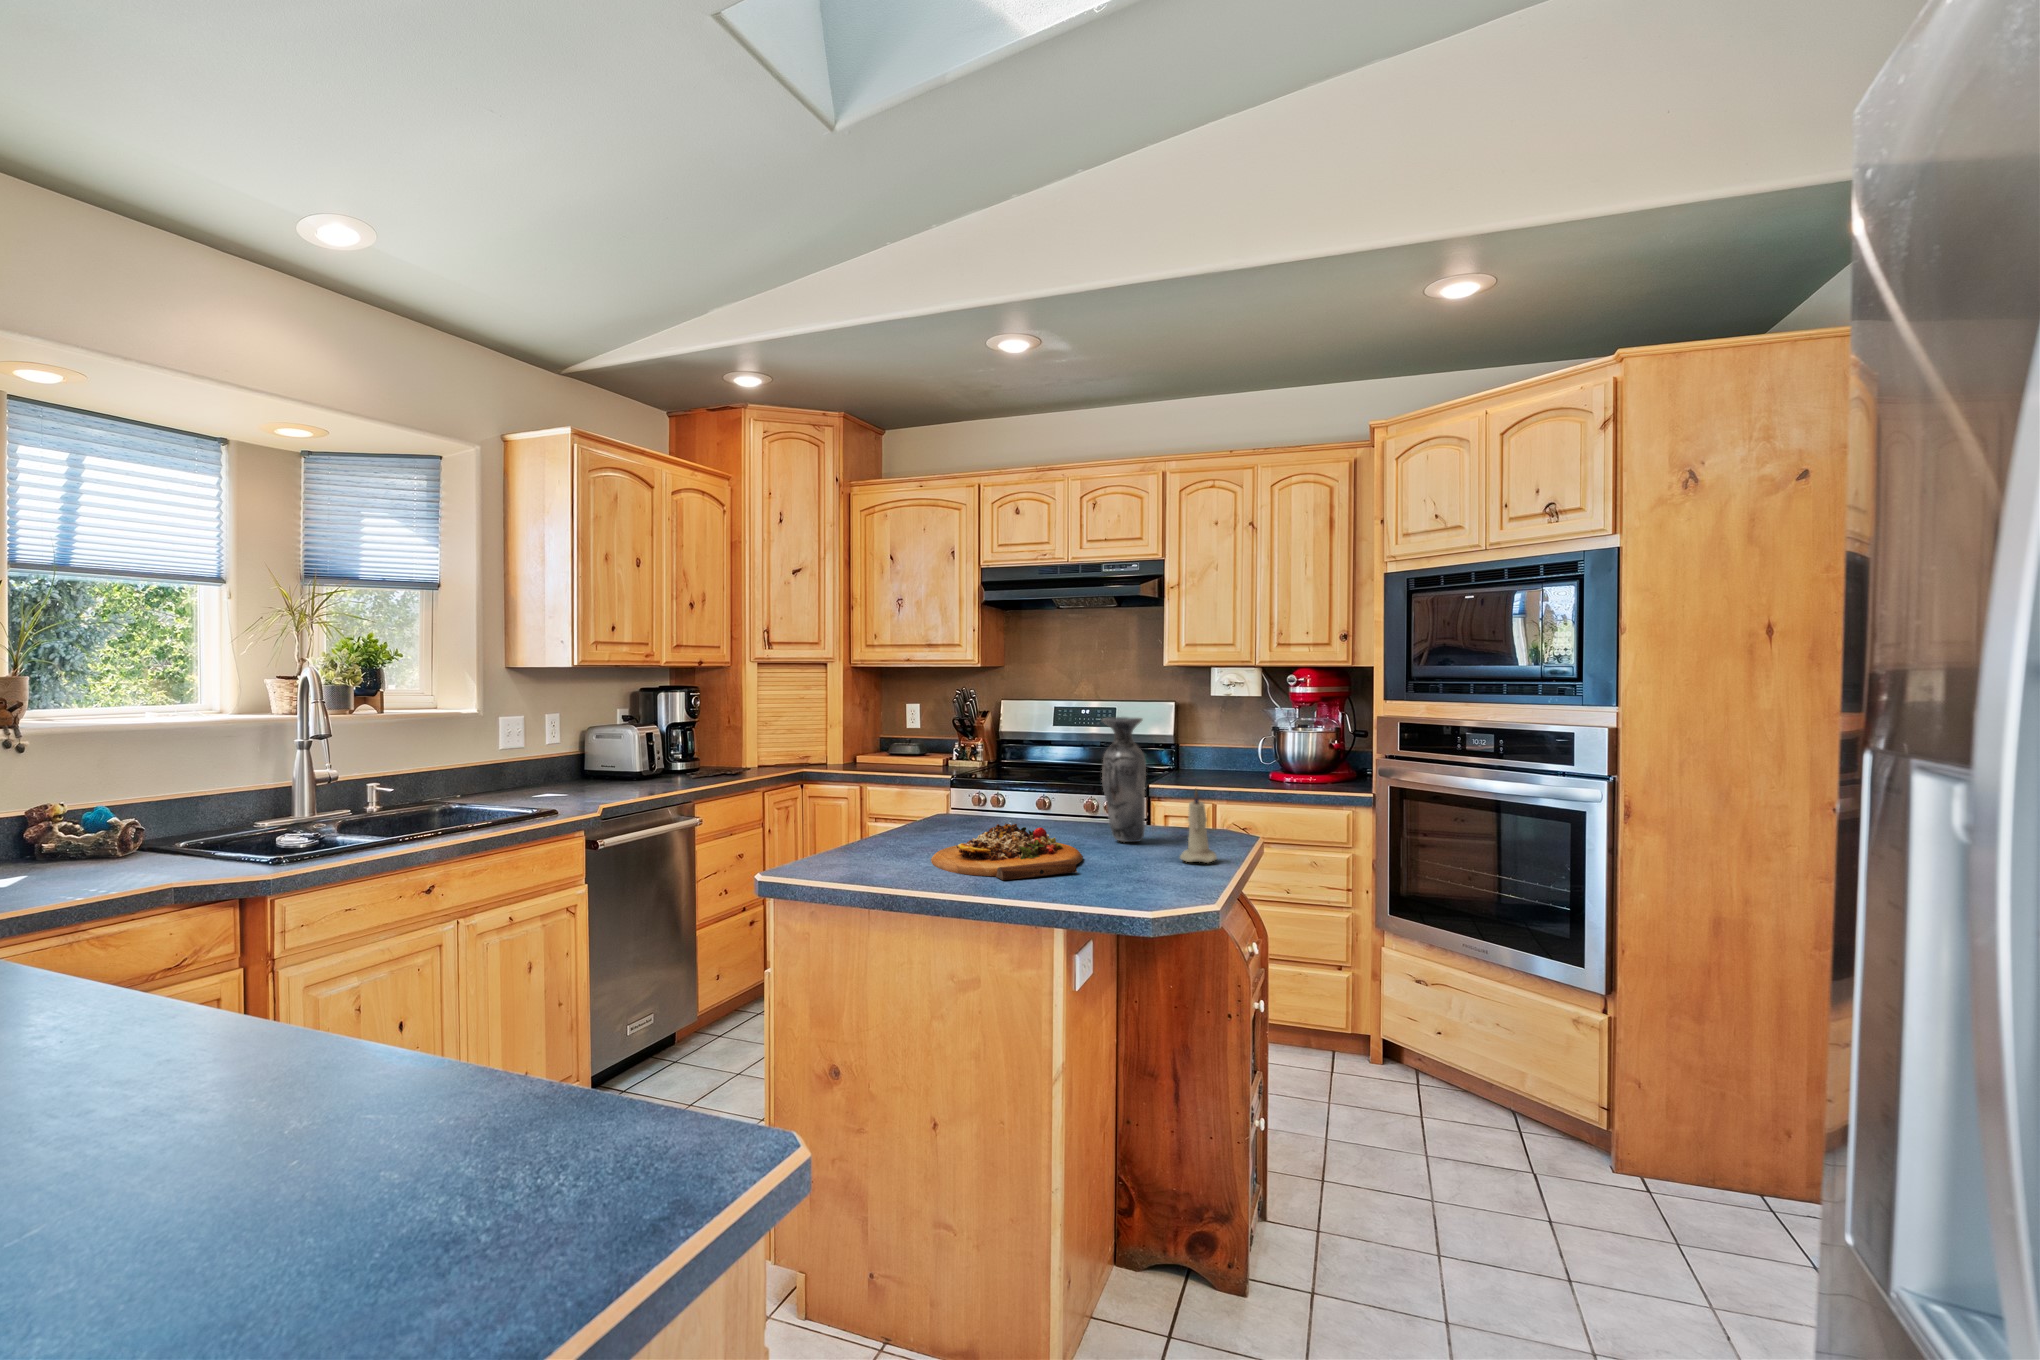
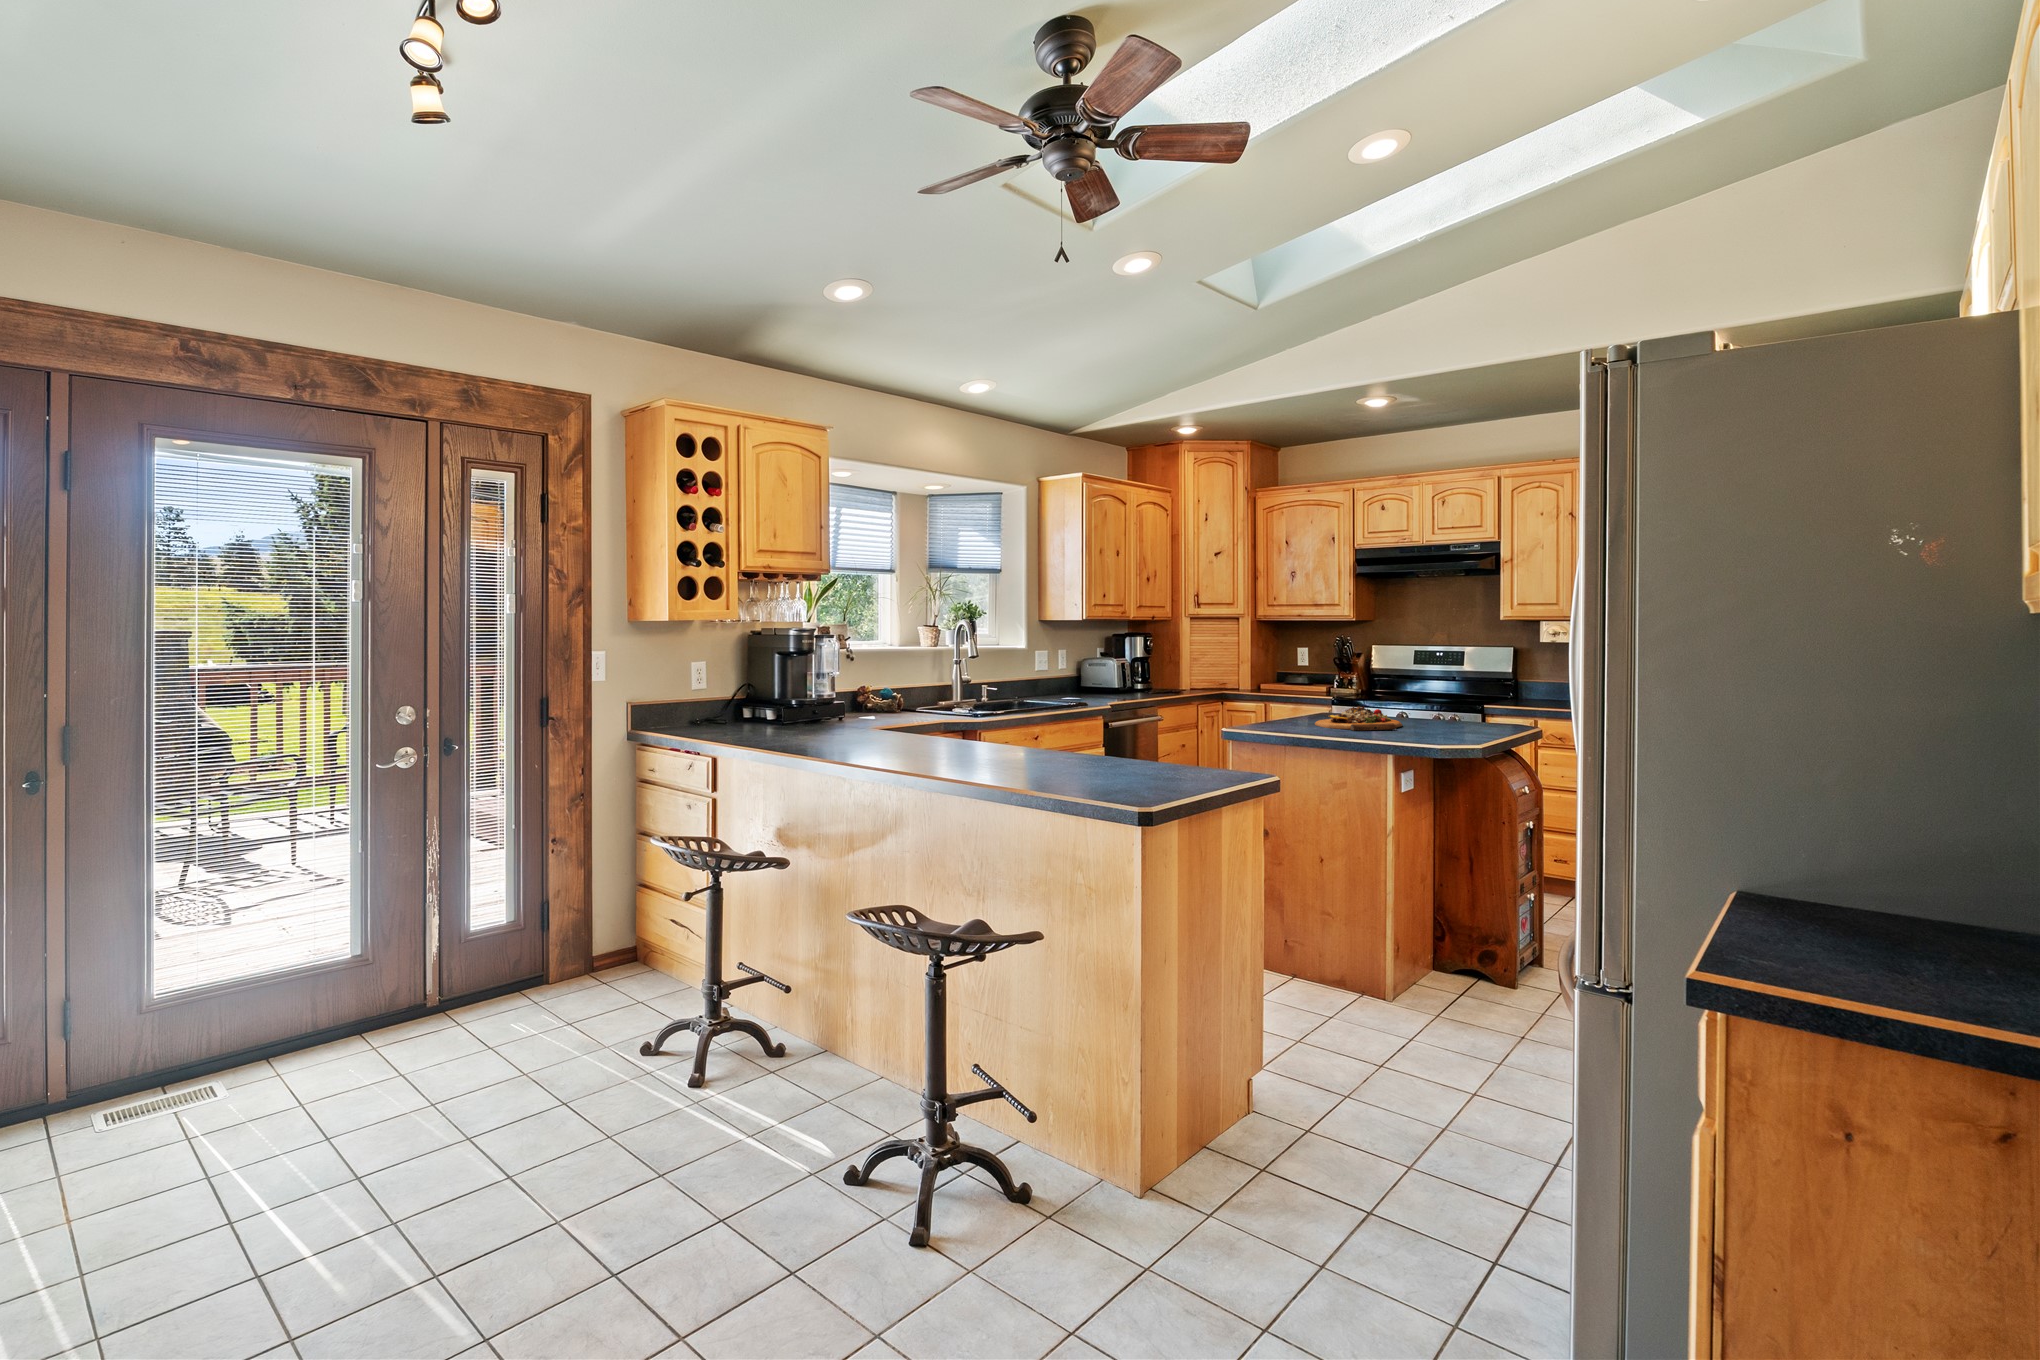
vase: present [1102,717,1146,842] -> none [1419,651,1447,722]
candle: present [1180,790,1217,863] -> none [1460,689,1483,729]

